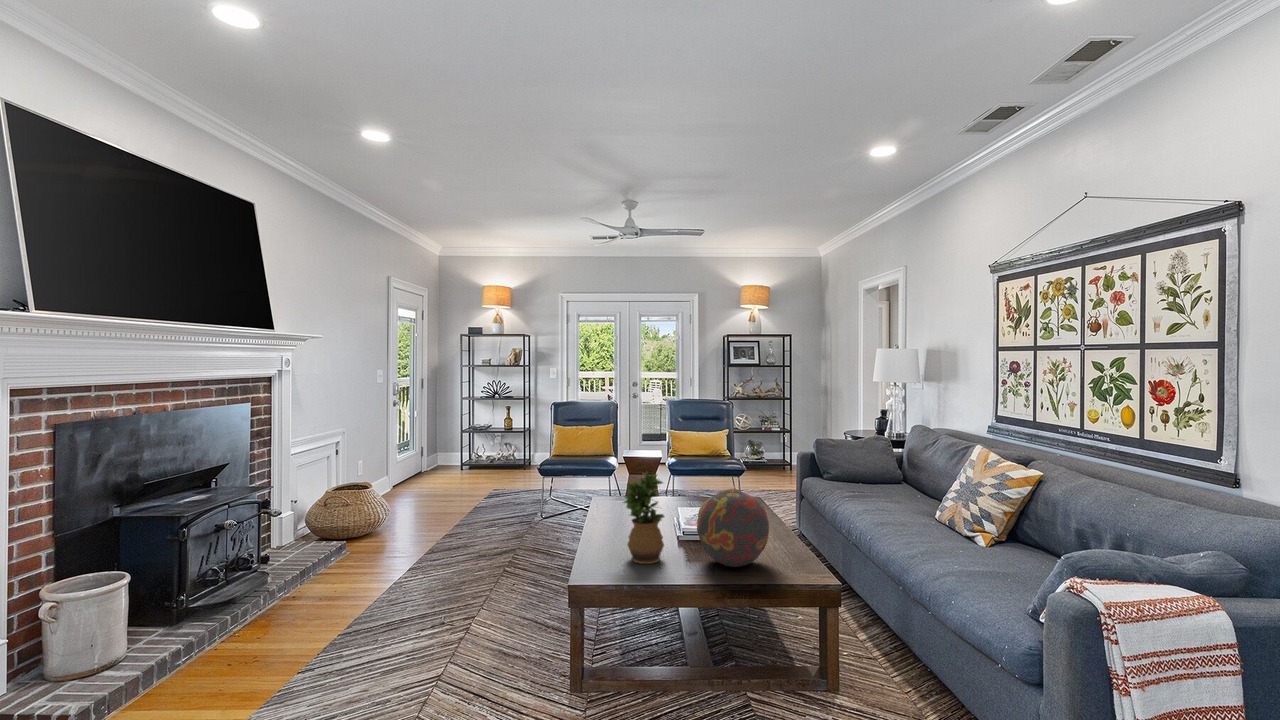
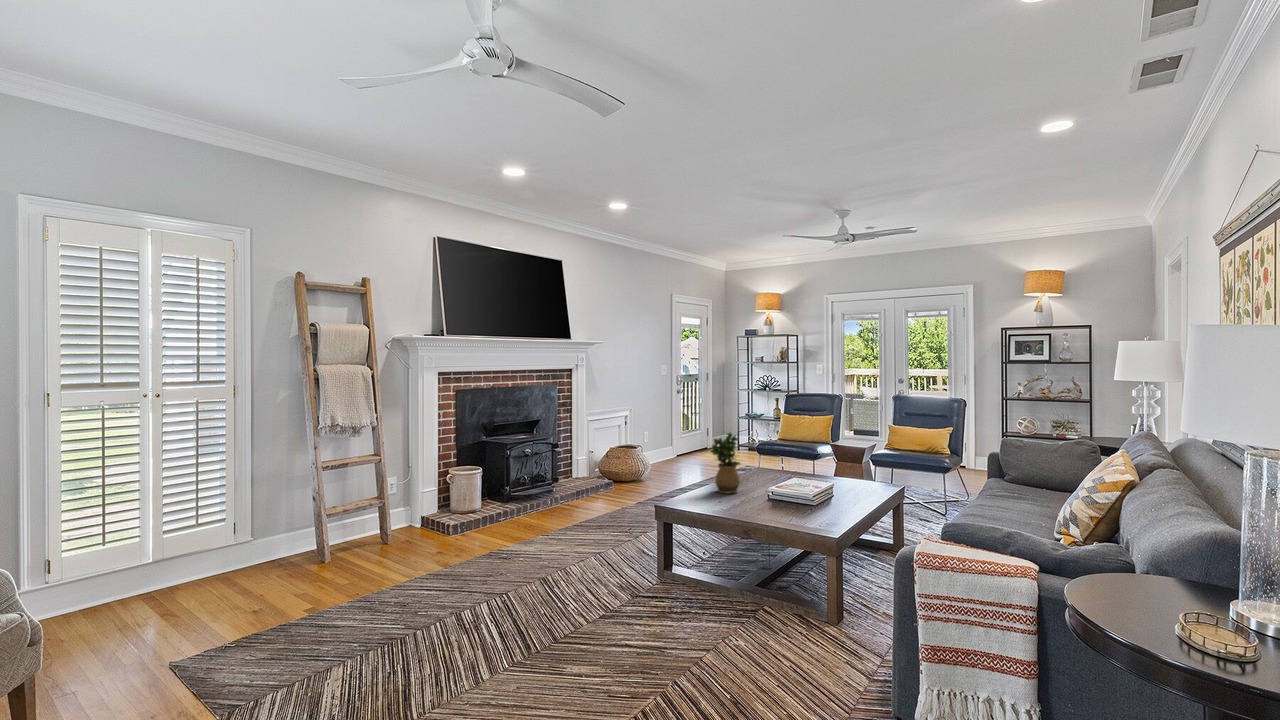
decorative orb: present [697,489,769,567] -> none [752,447,805,501]

